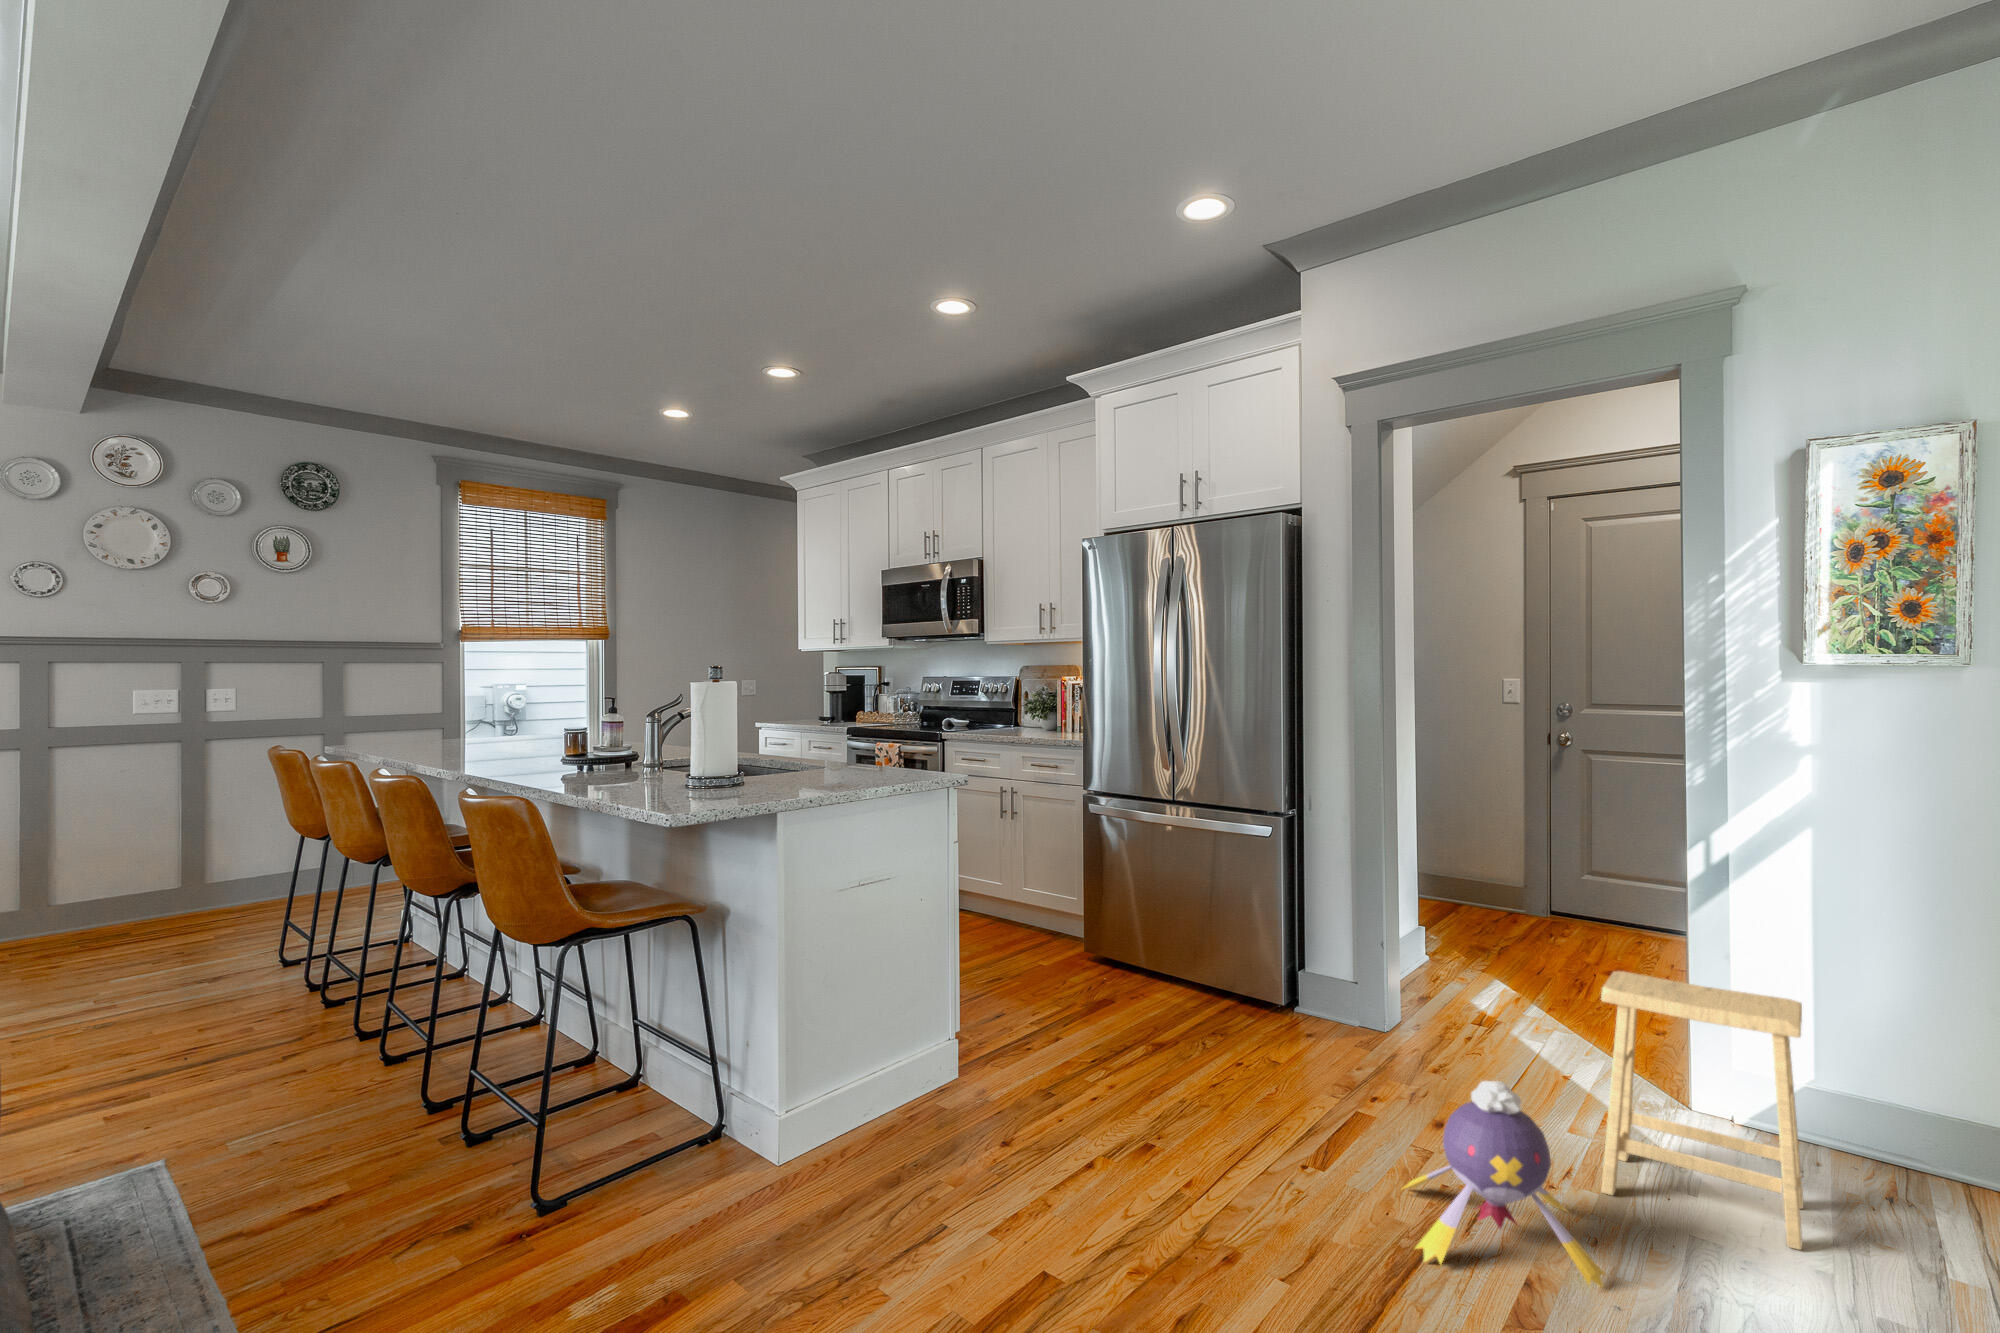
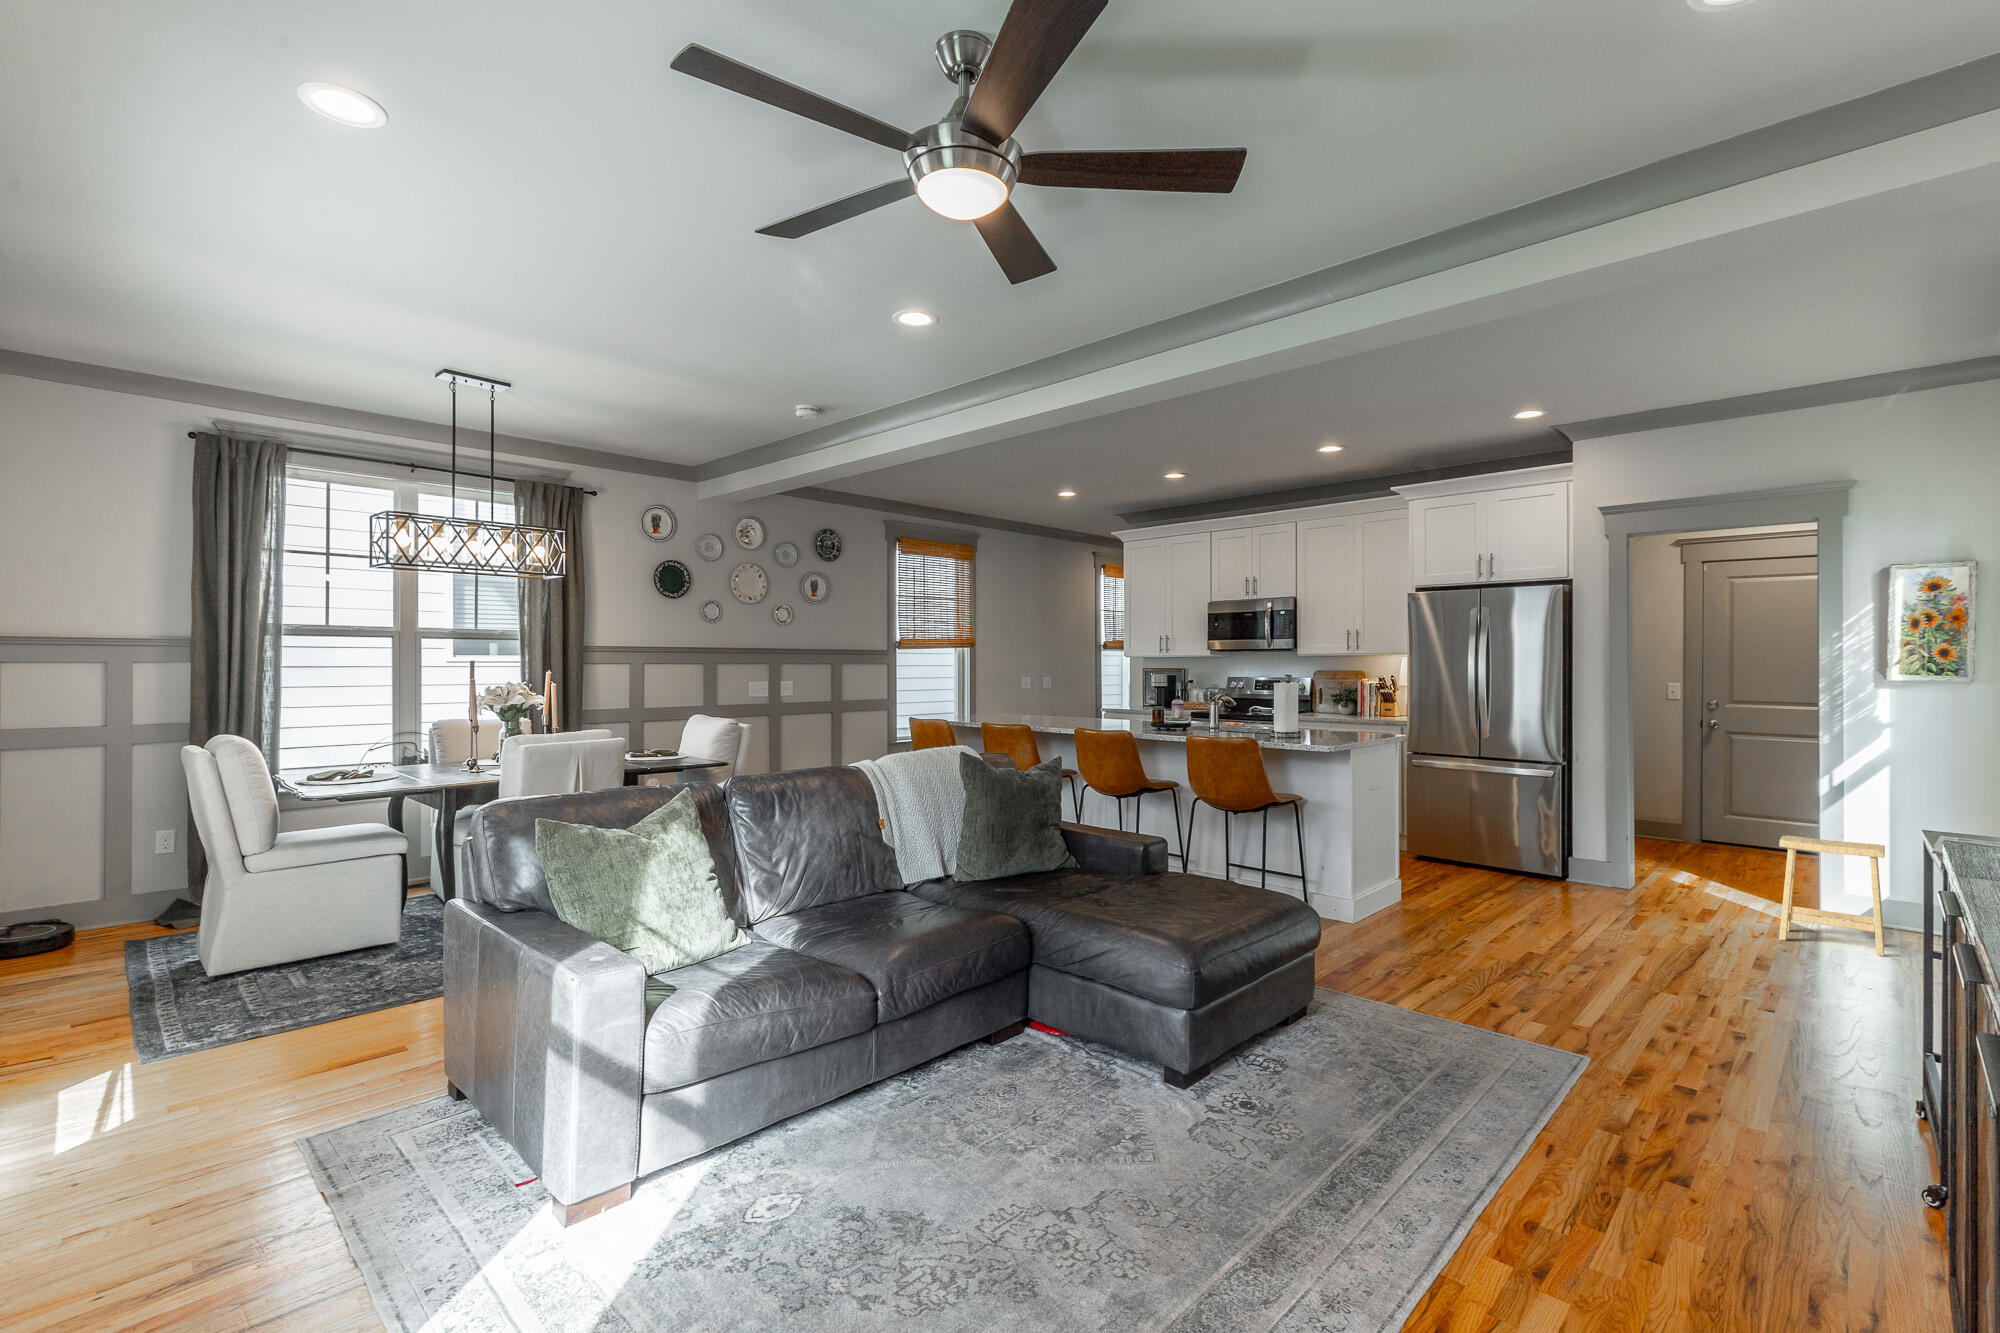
plush toy: present [1403,1081,1605,1287] -> none [1676,877,1792,963]

